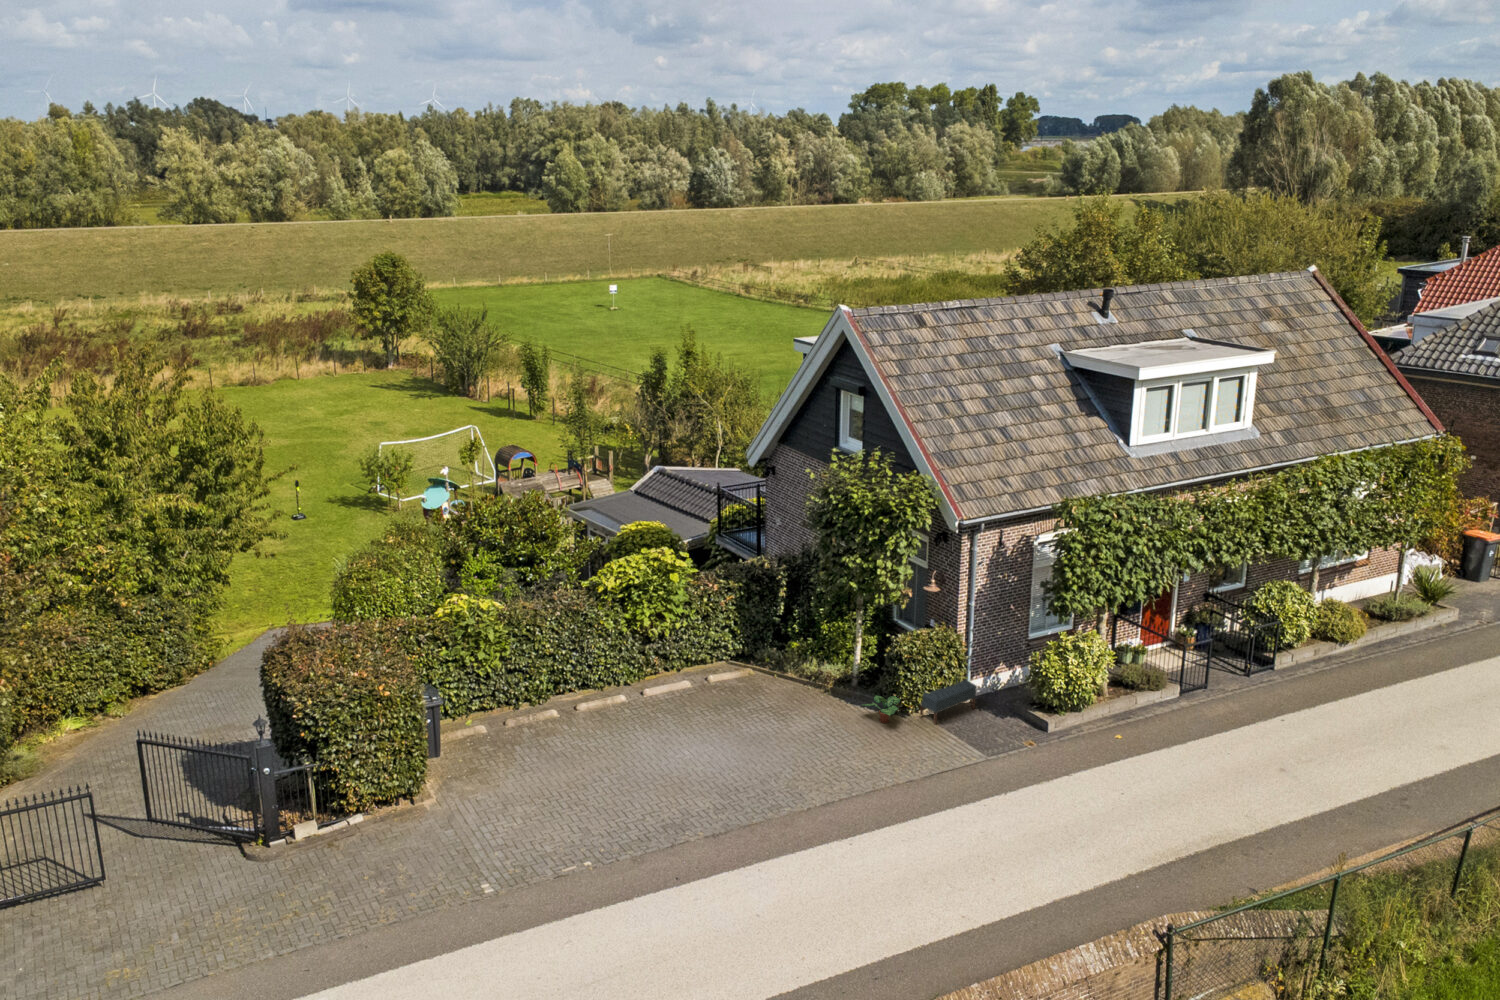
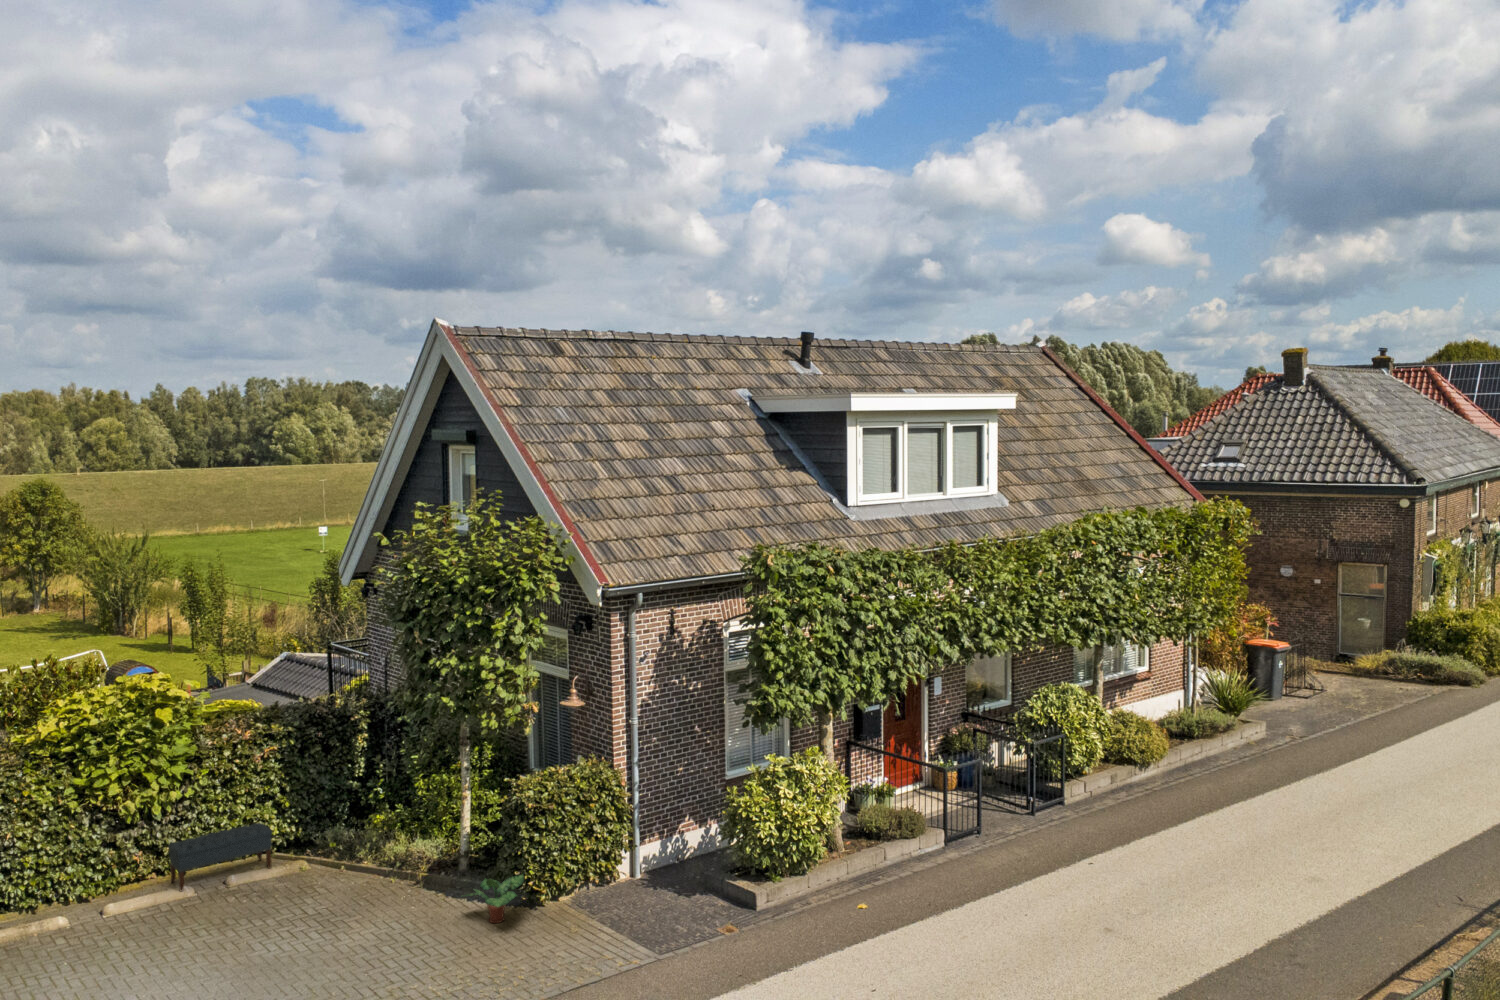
bench: present [920,680,977,725] -> present [168,823,272,891]

